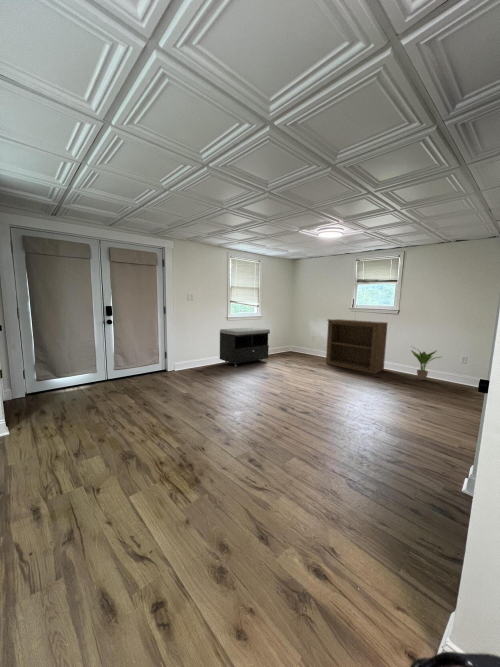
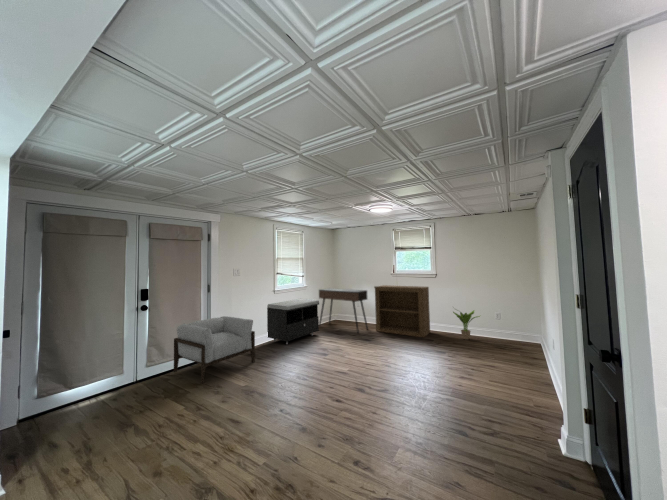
console table: none [272,320,321,363] -> present [319,288,368,332]
armchair: none [135,336,202,387] -> present [174,316,255,383]

